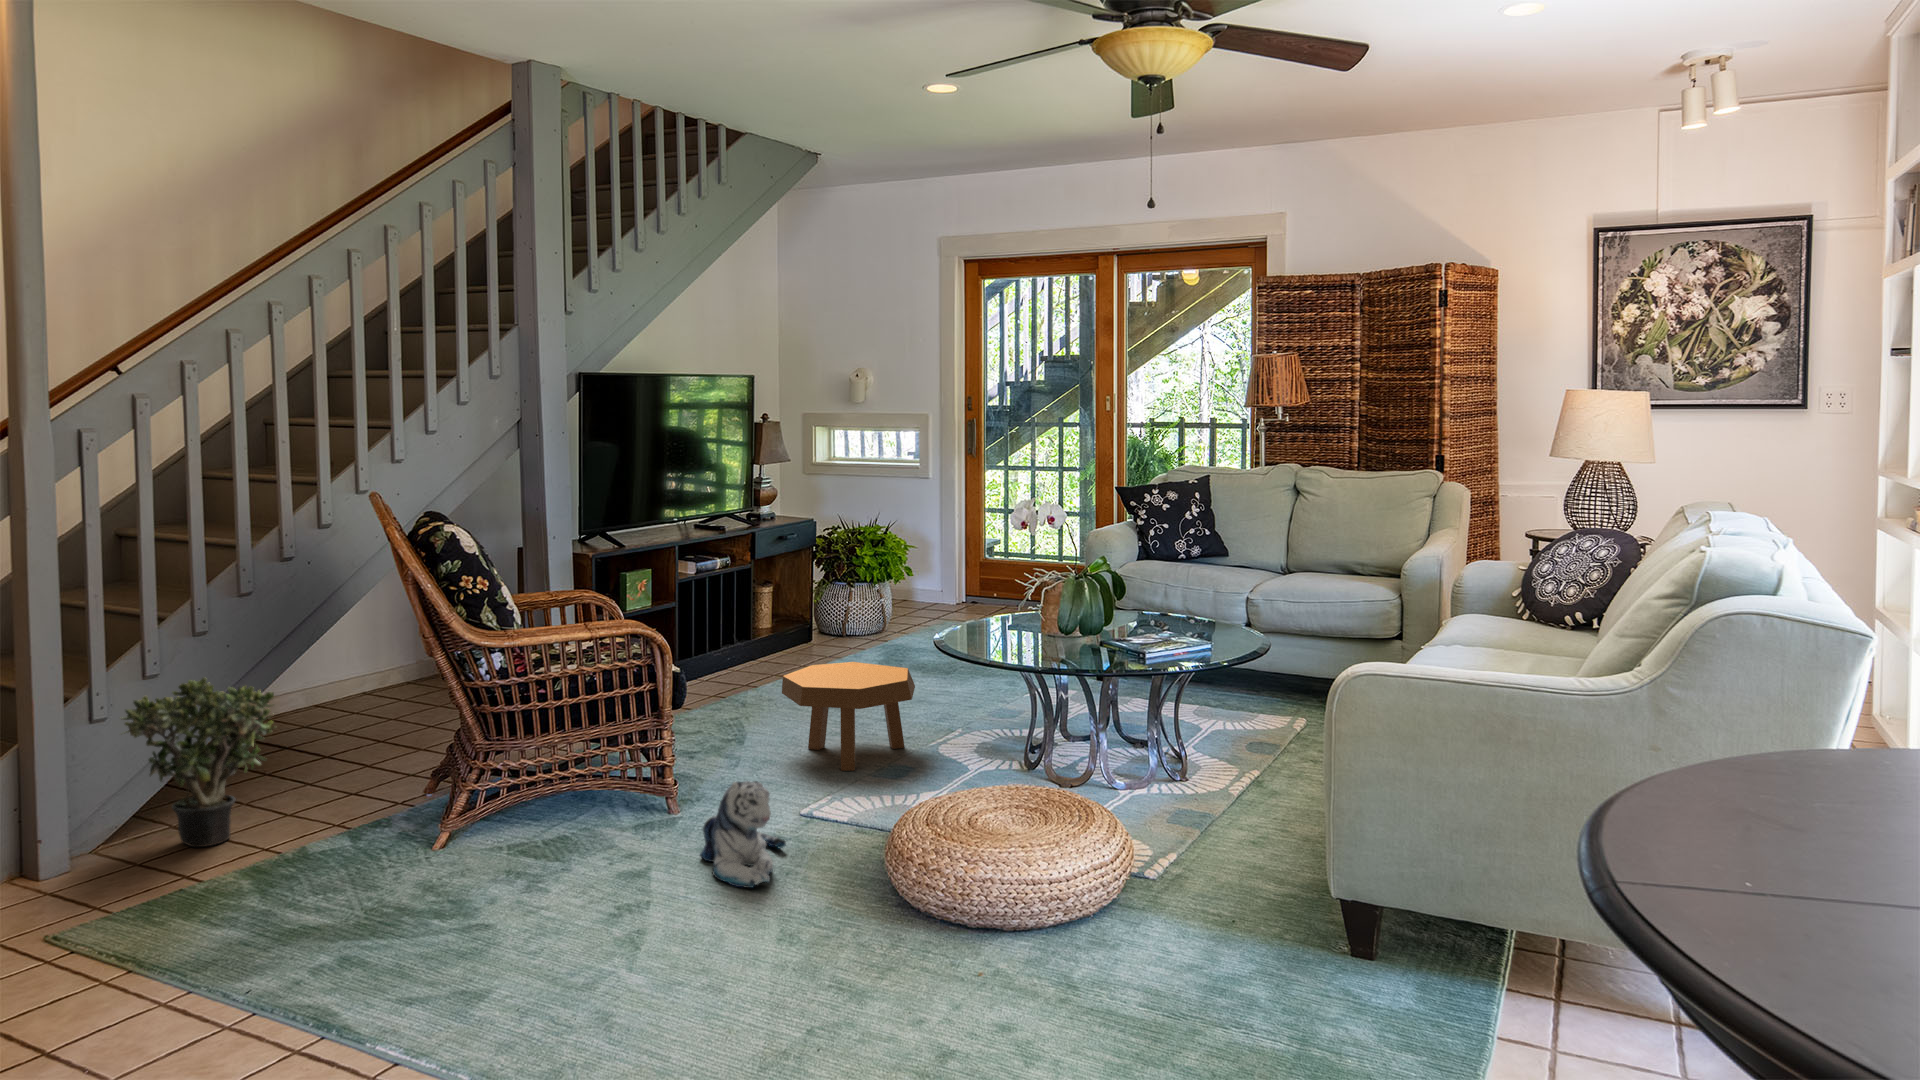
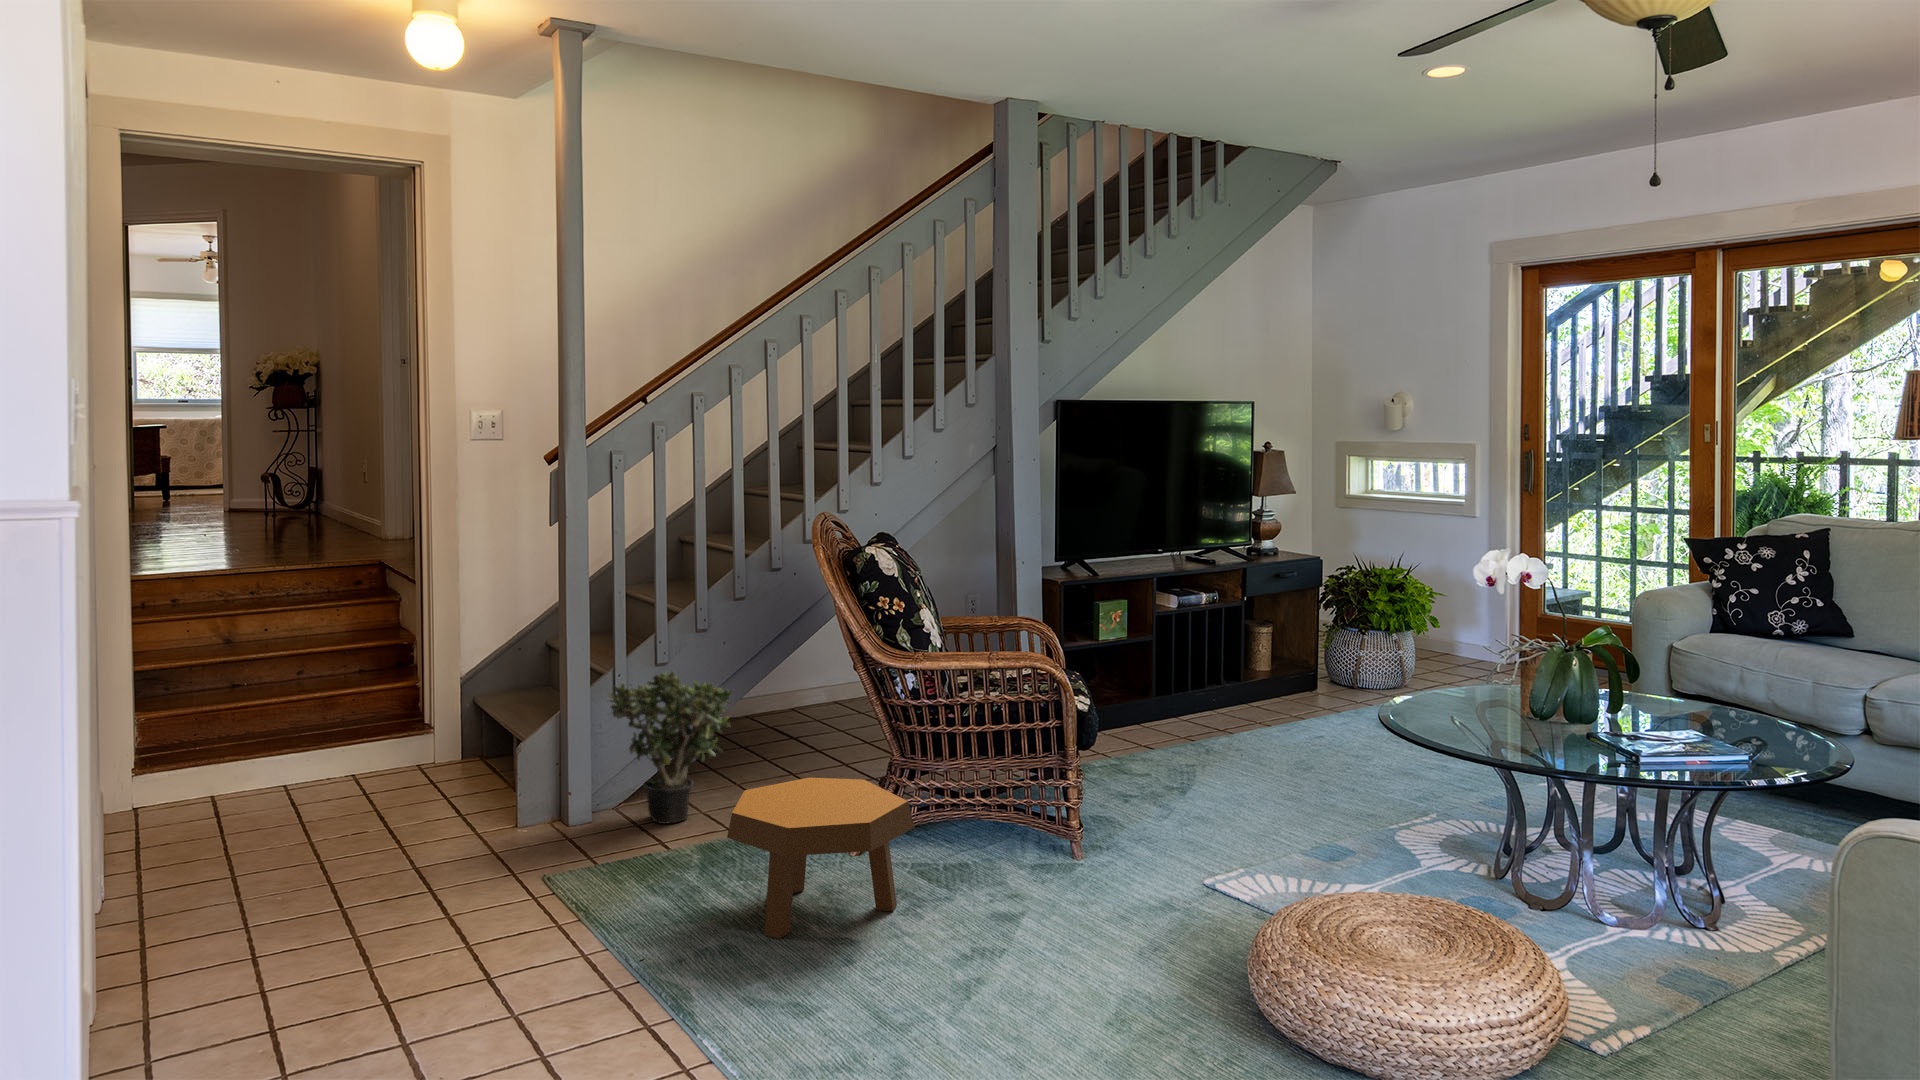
footstool: present [782,662,915,771] -> present [727,778,915,939]
plush toy: present [700,781,786,888] -> none [1072,840,1166,961]

